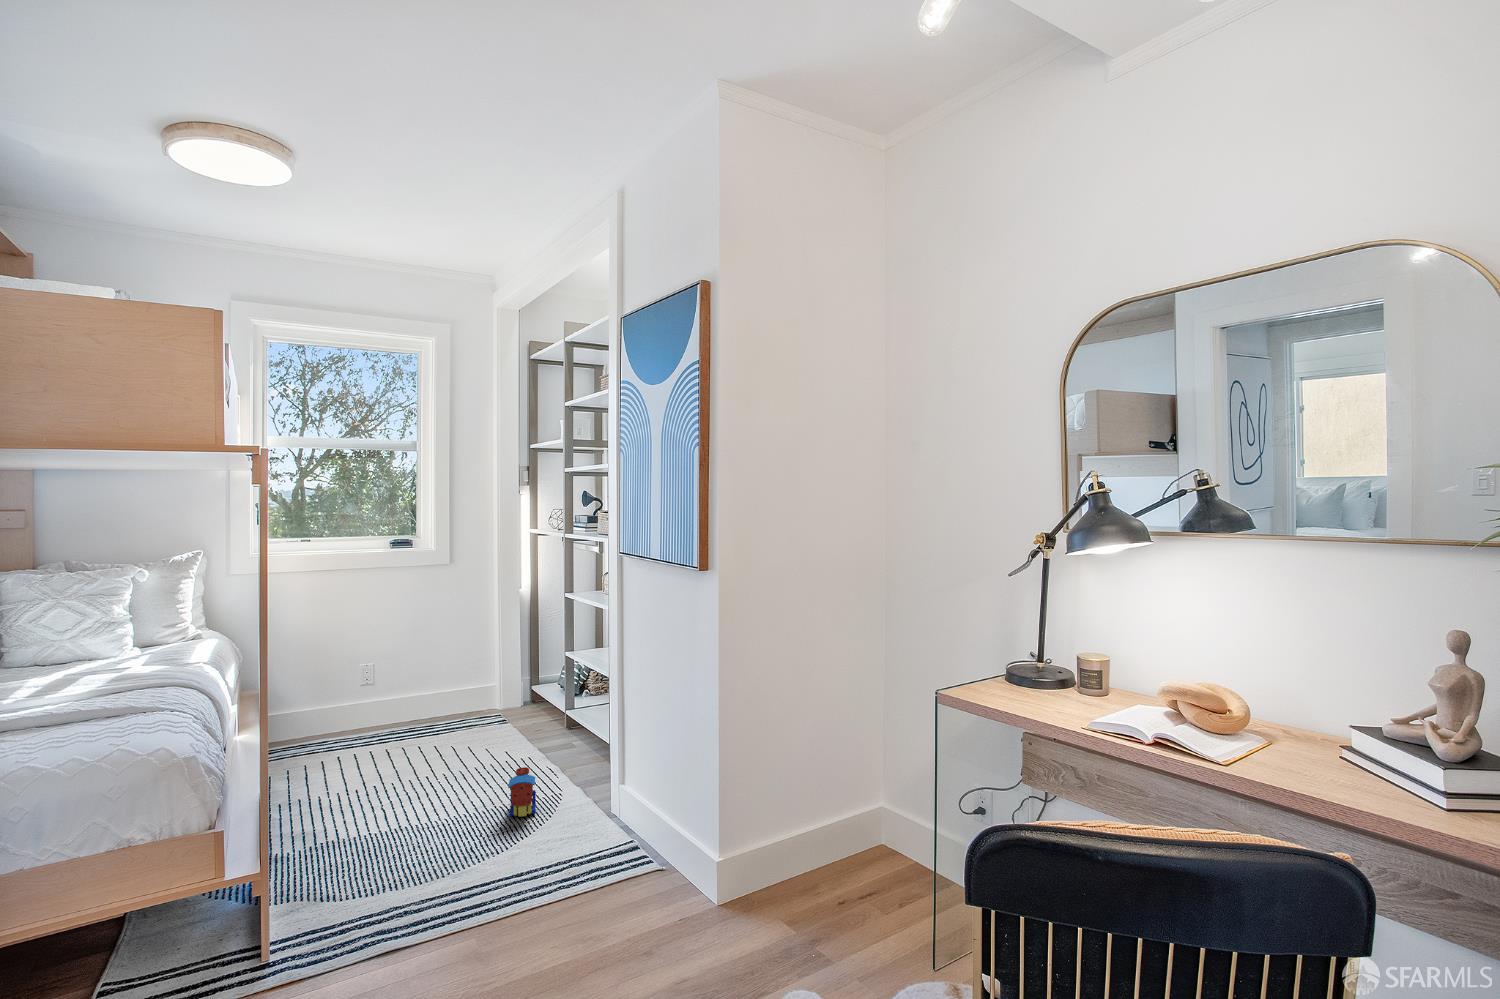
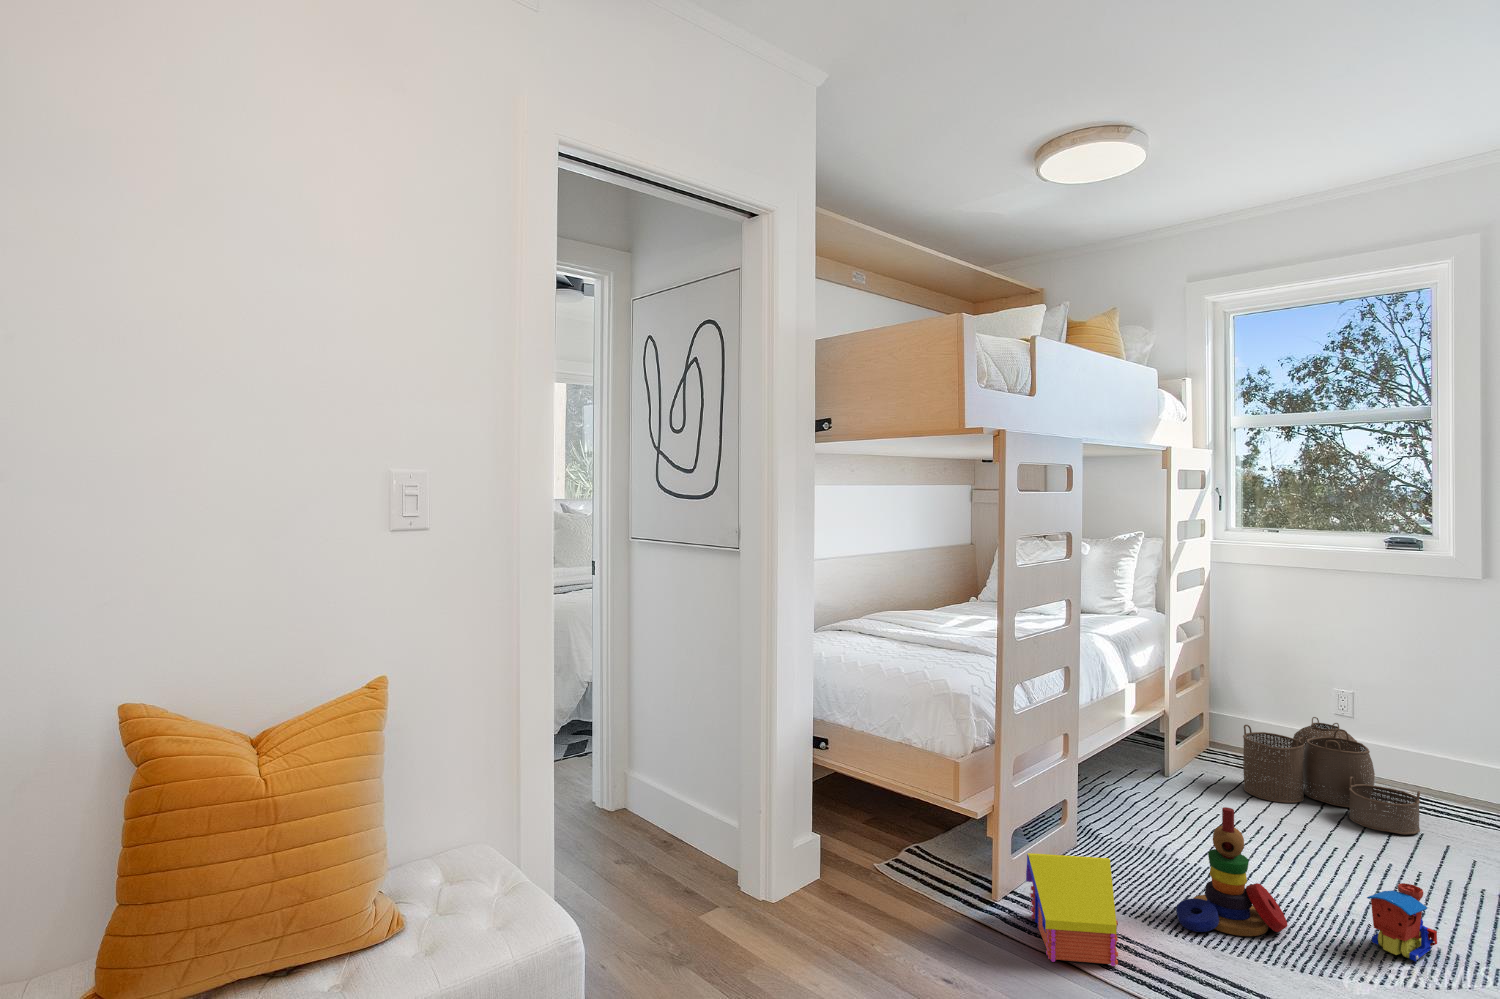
woven basket: none [323,689,455,769] -> present [1243,717,1420,835]
stacking toy: none [403,766,473,876] -> present [1176,807,1287,936]
toy house: none [303,845,421,961] -> present [1026,853,1118,966]

